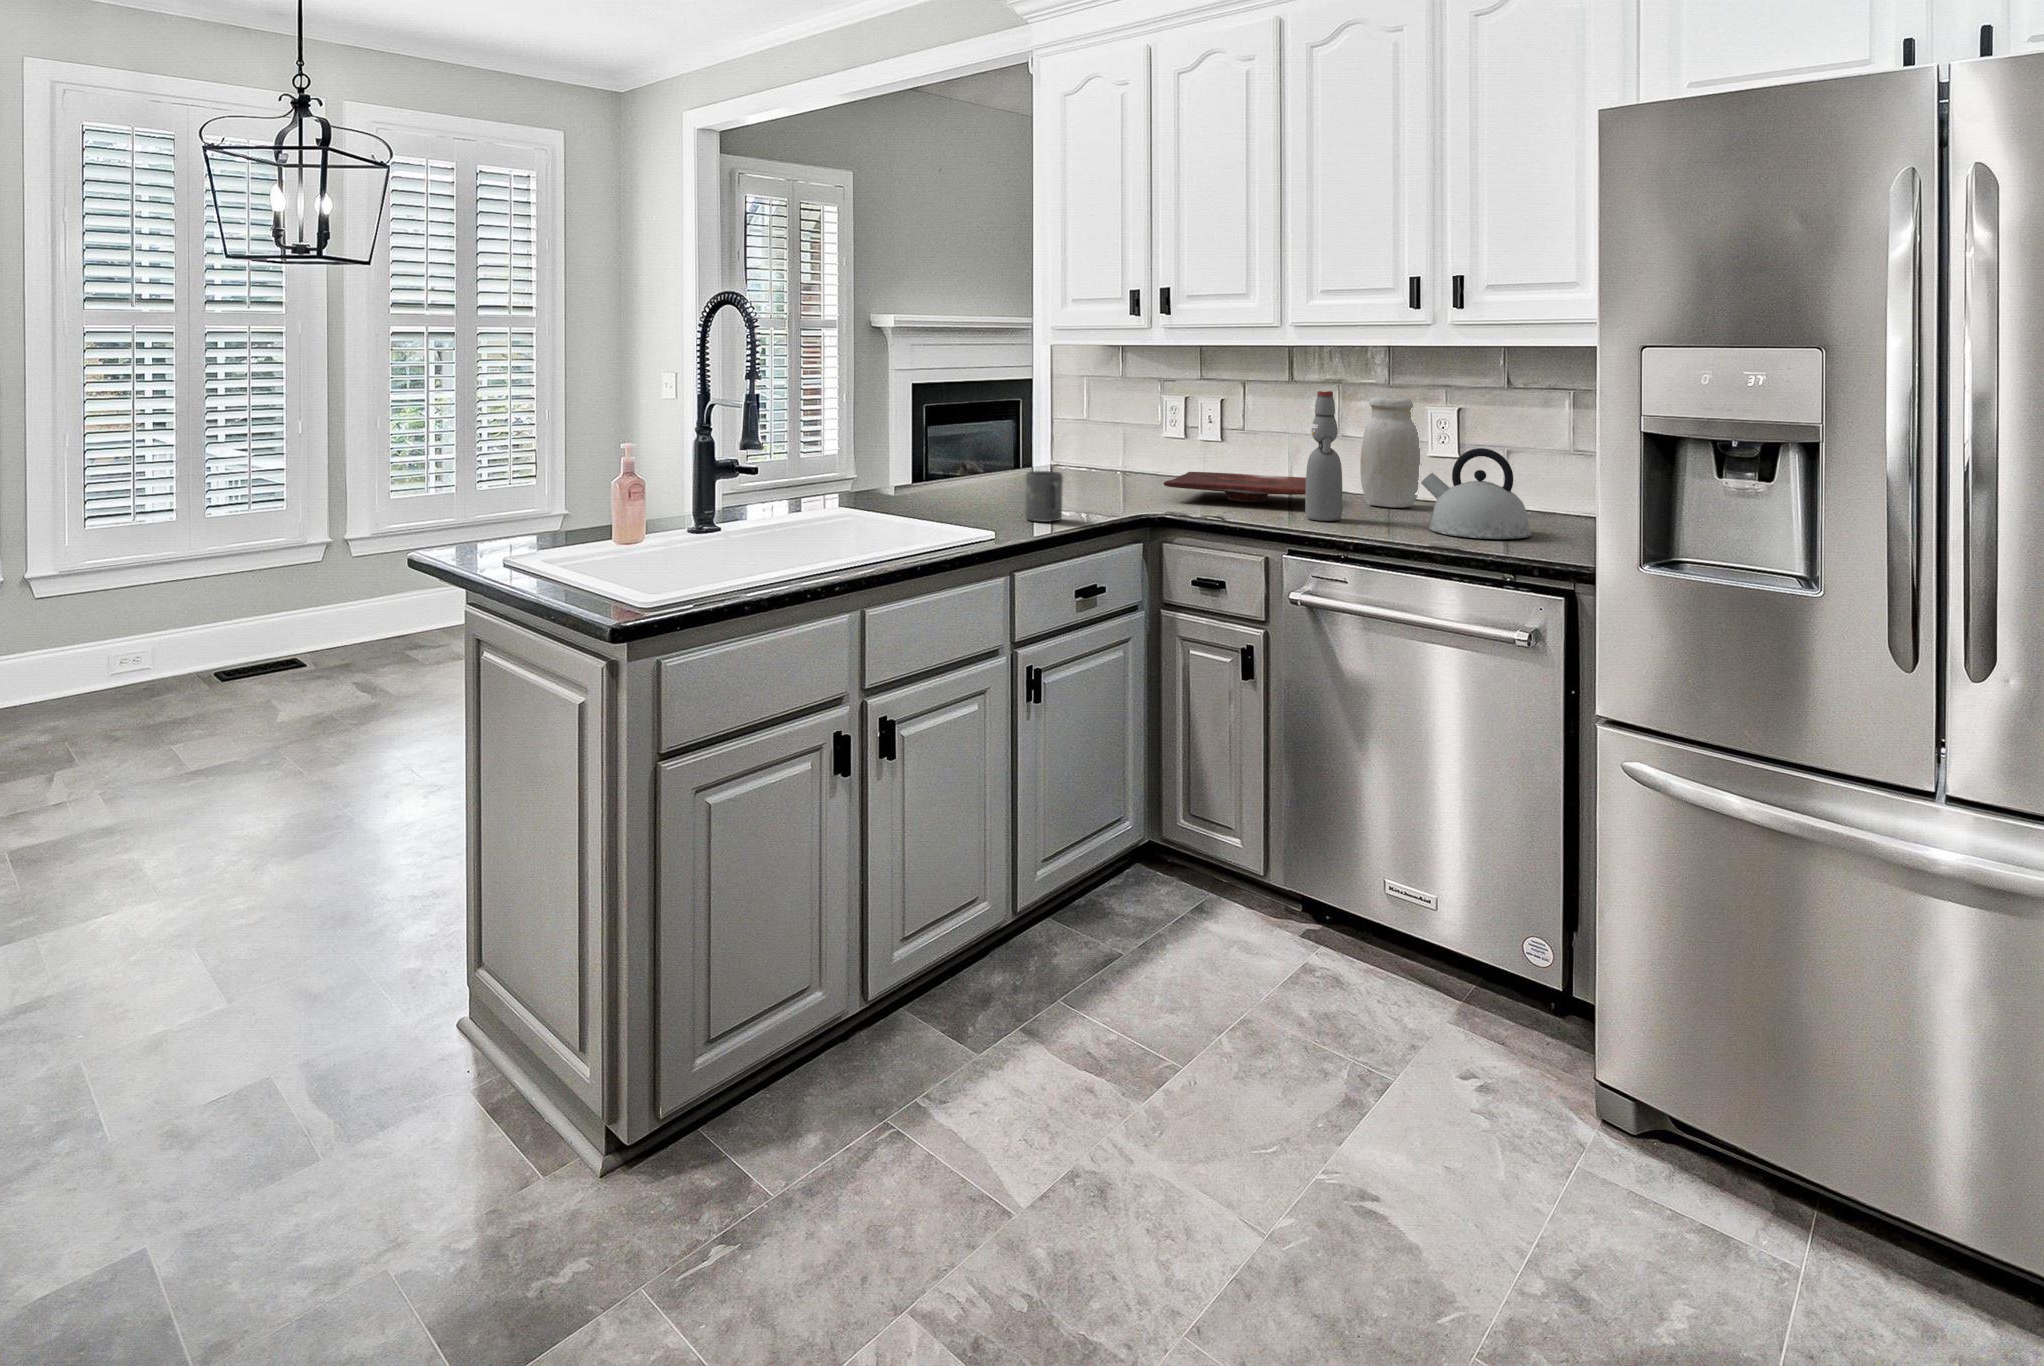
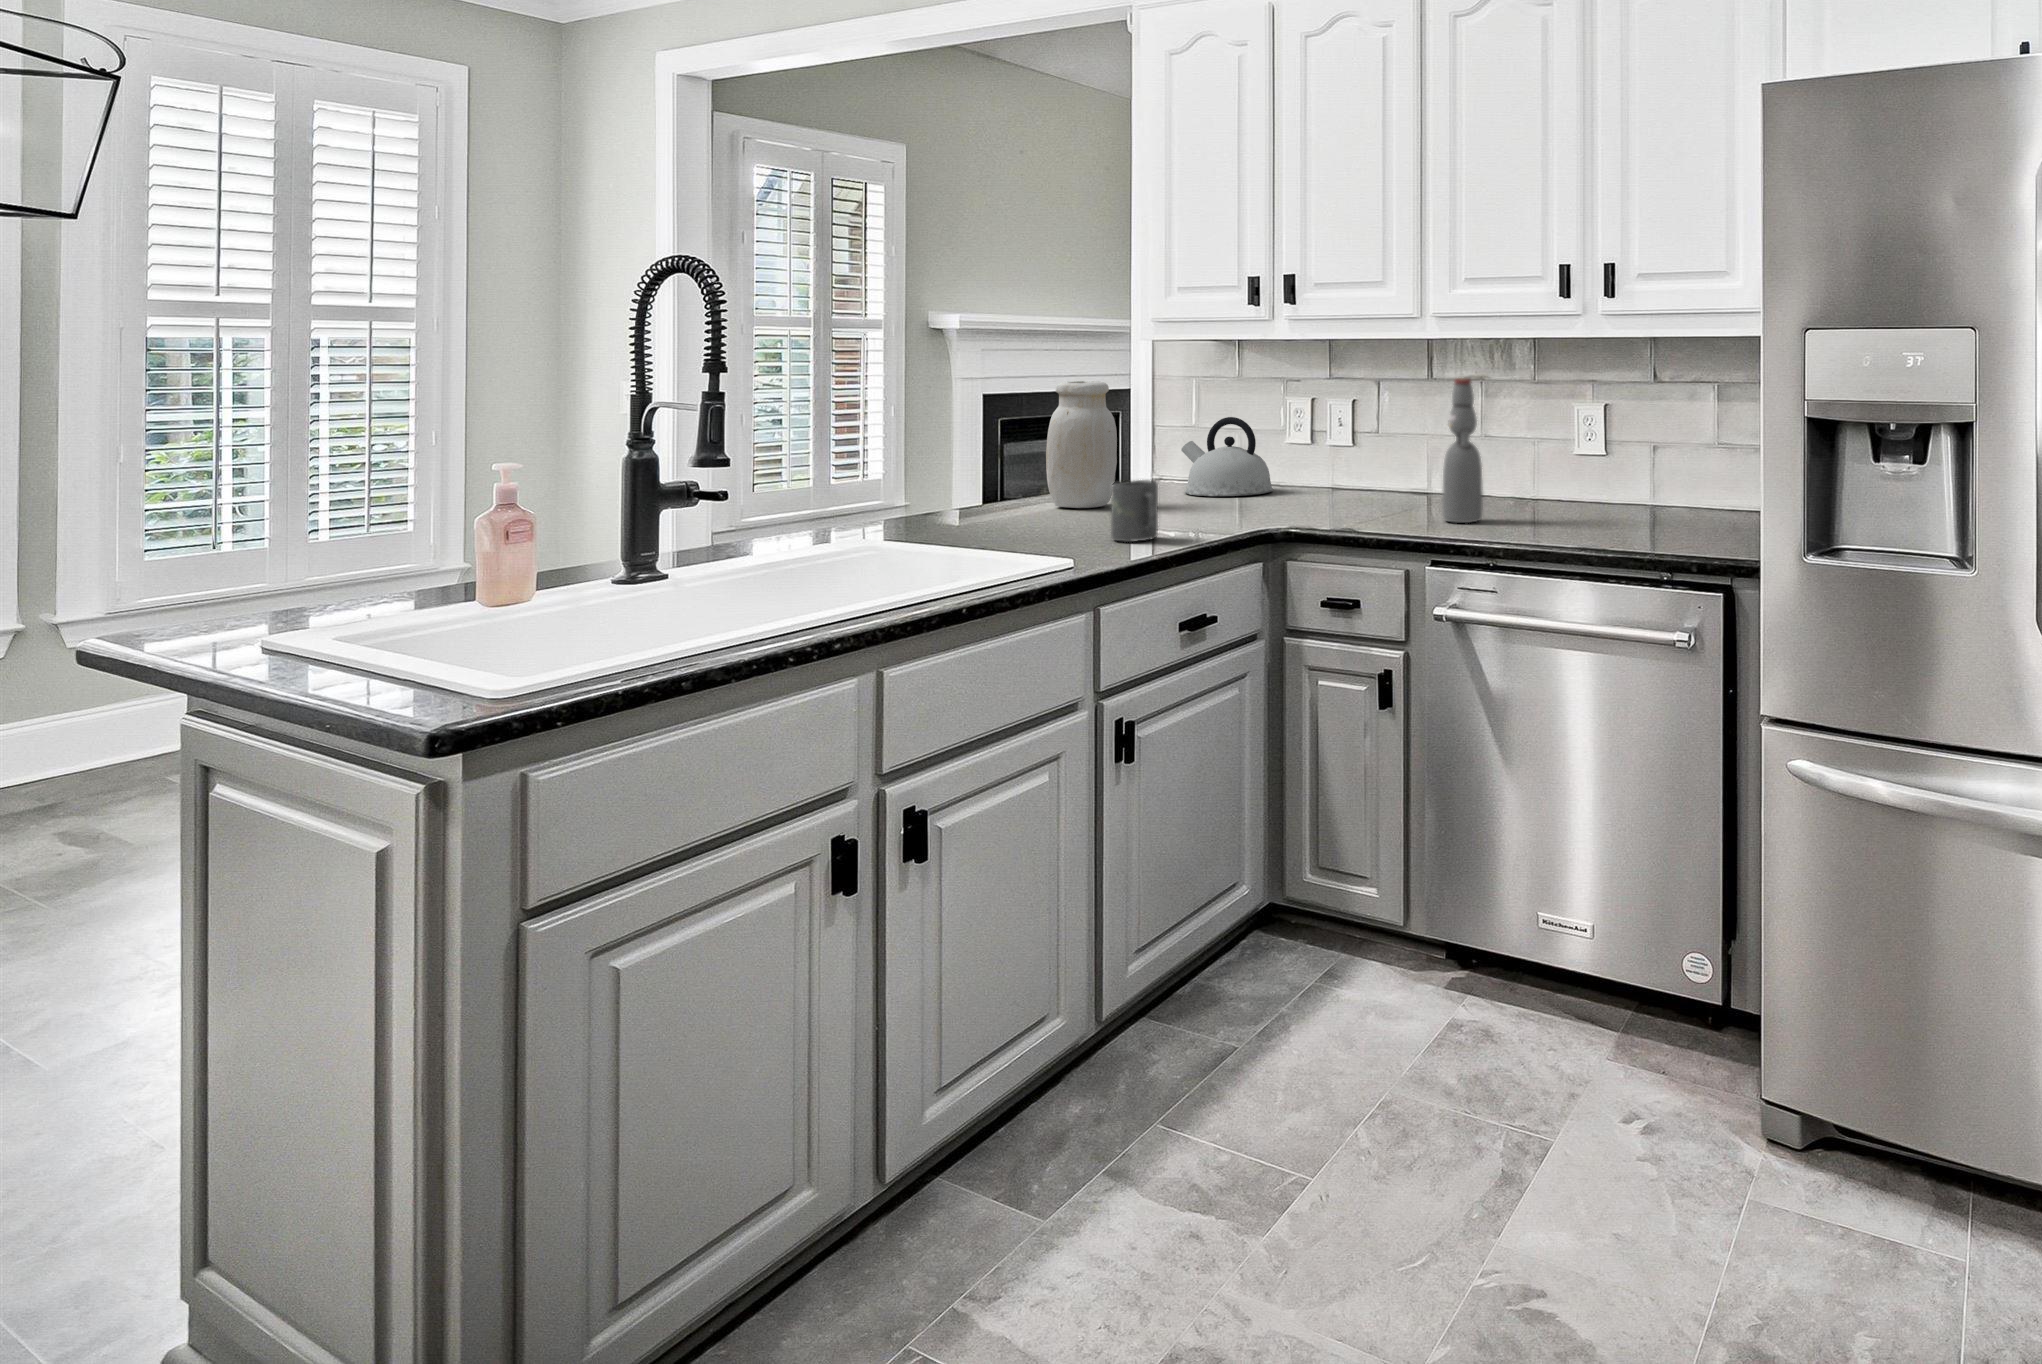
jar: present [1360,396,1422,508] -> present [1046,381,1117,508]
kettle: present [1421,448,1531,539] -> present [1181,417,1273,496]
cutting board: present [1164,472,1306,502] -> none [1282,475,1461,506]

